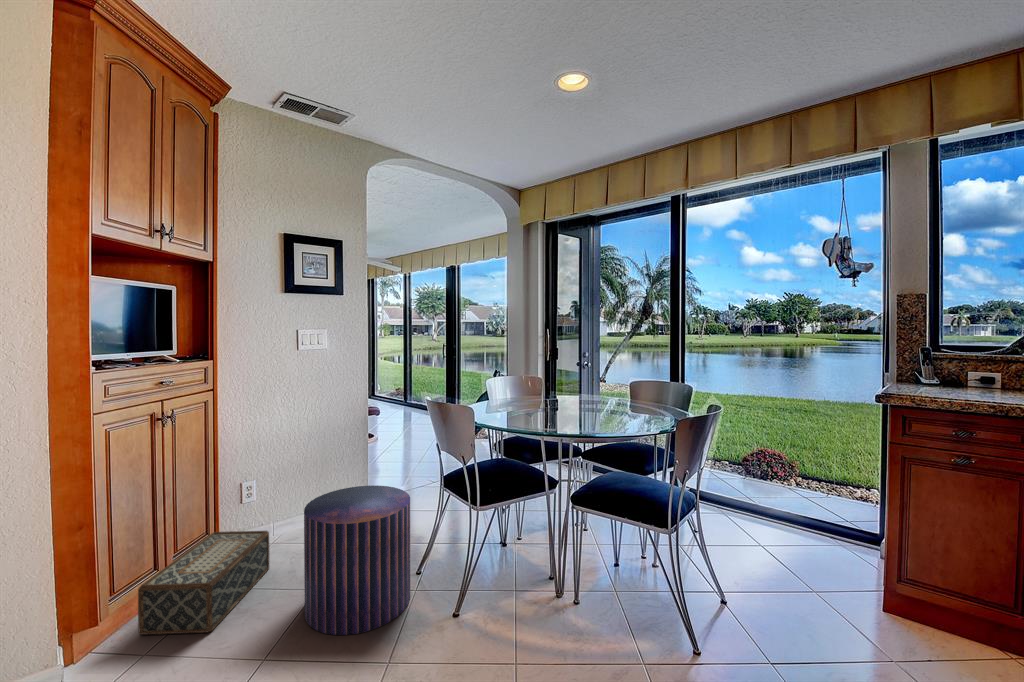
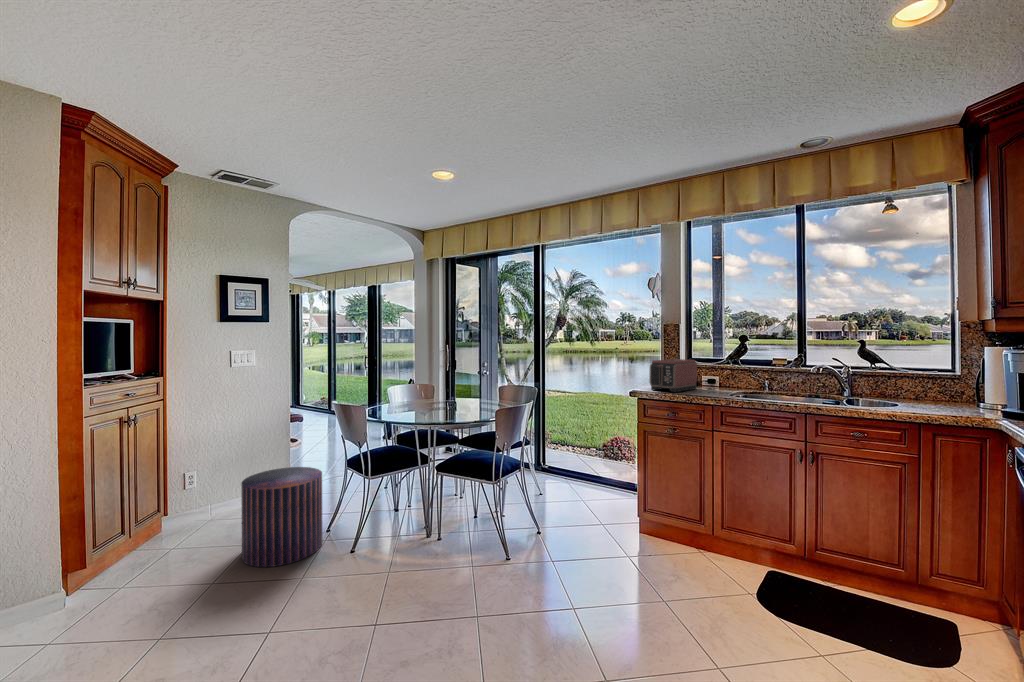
toaster: none [907,344,989,397] -> present [649,359,697,392]
woven basket: present [138,531,269,635] -> none [113,506,211,578]

